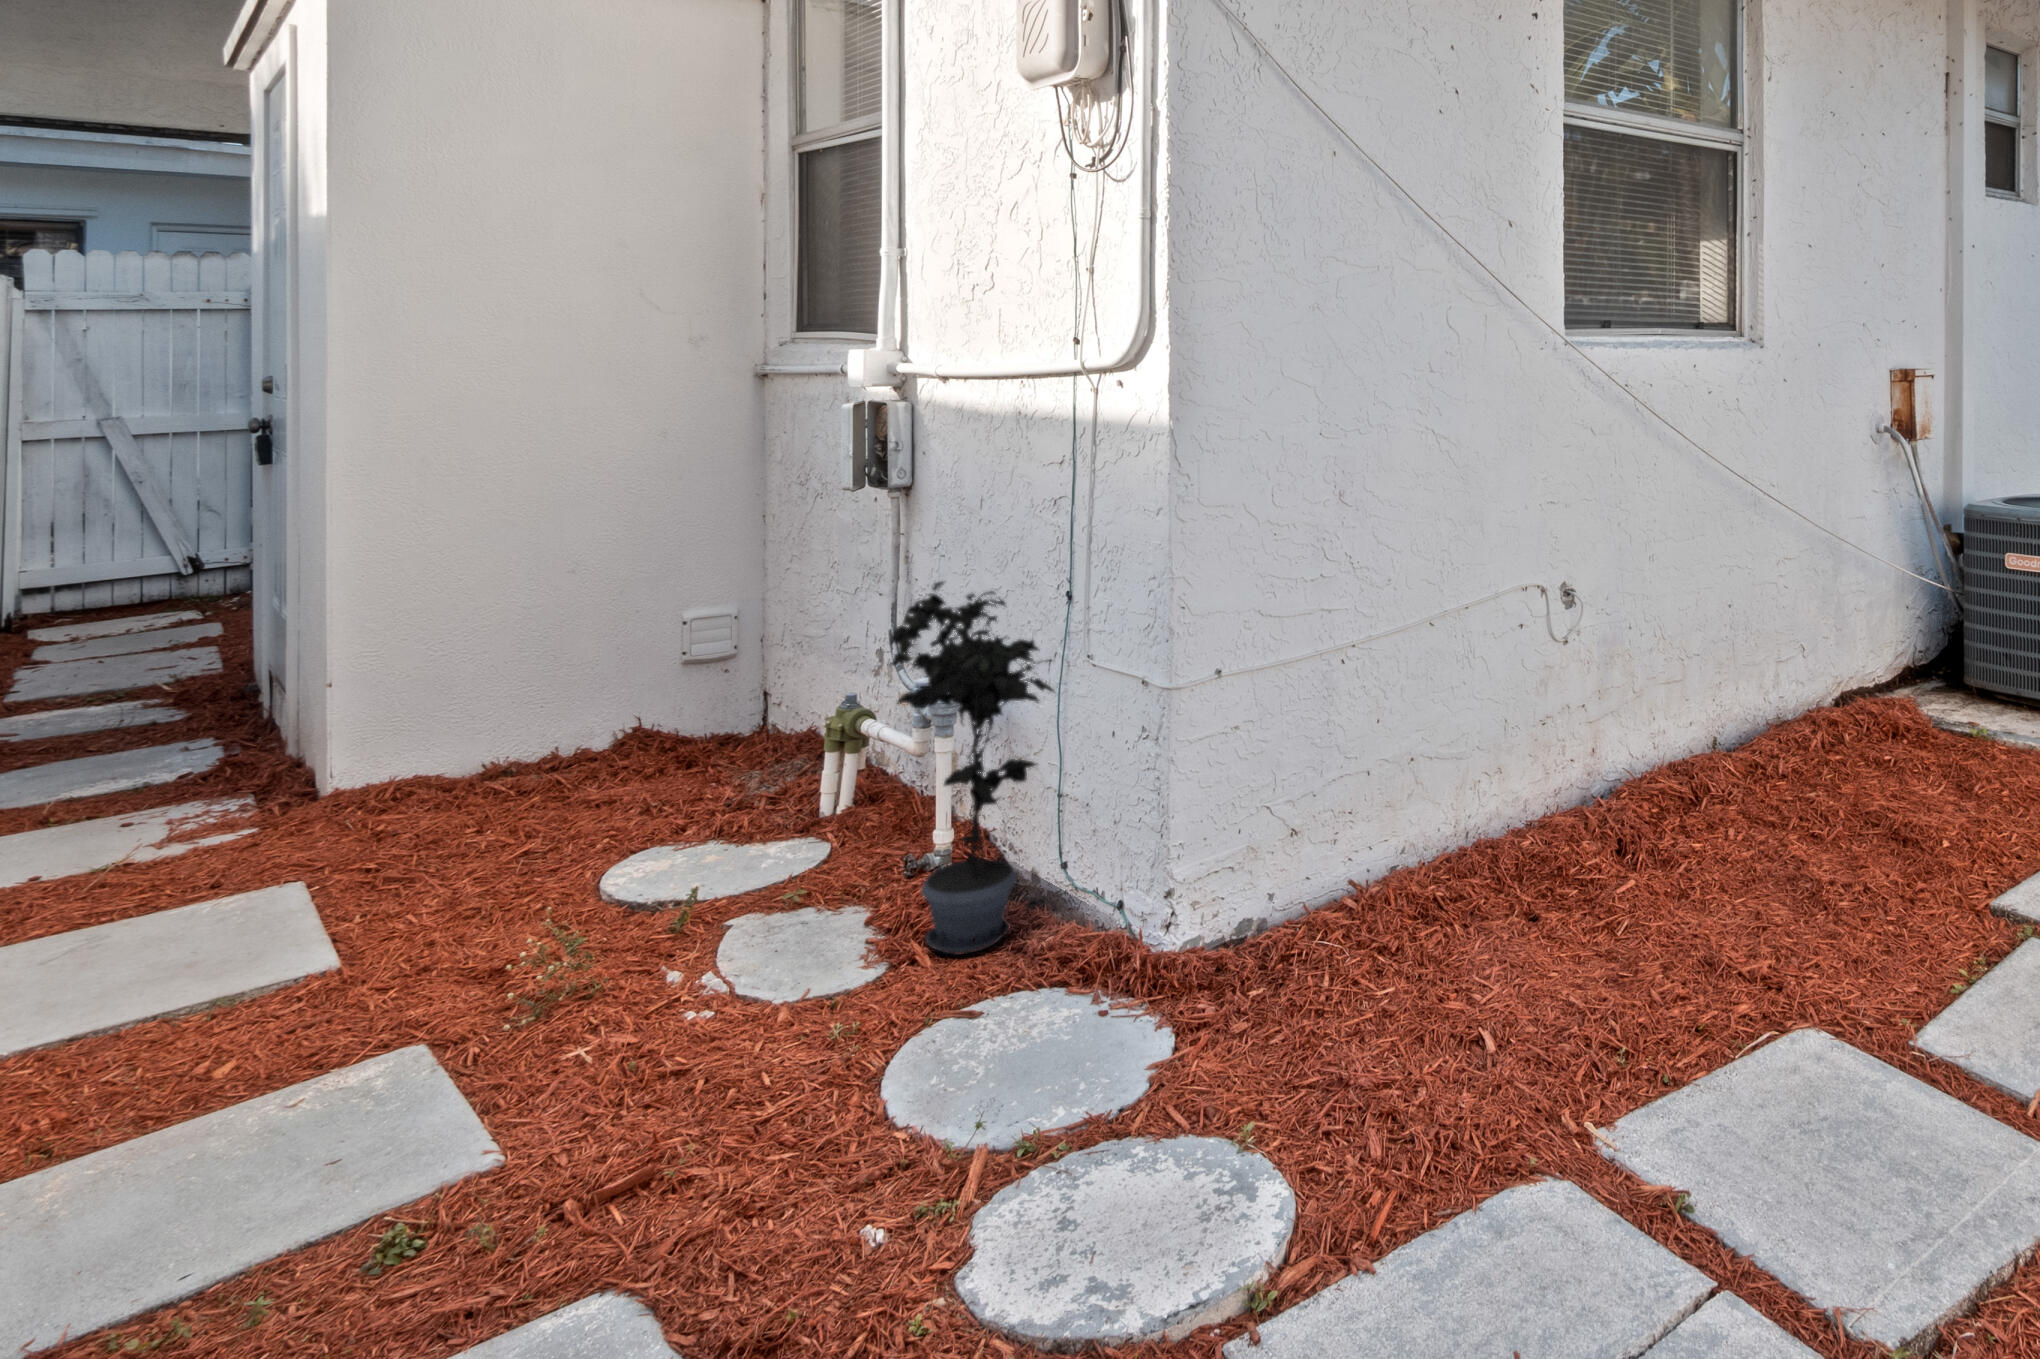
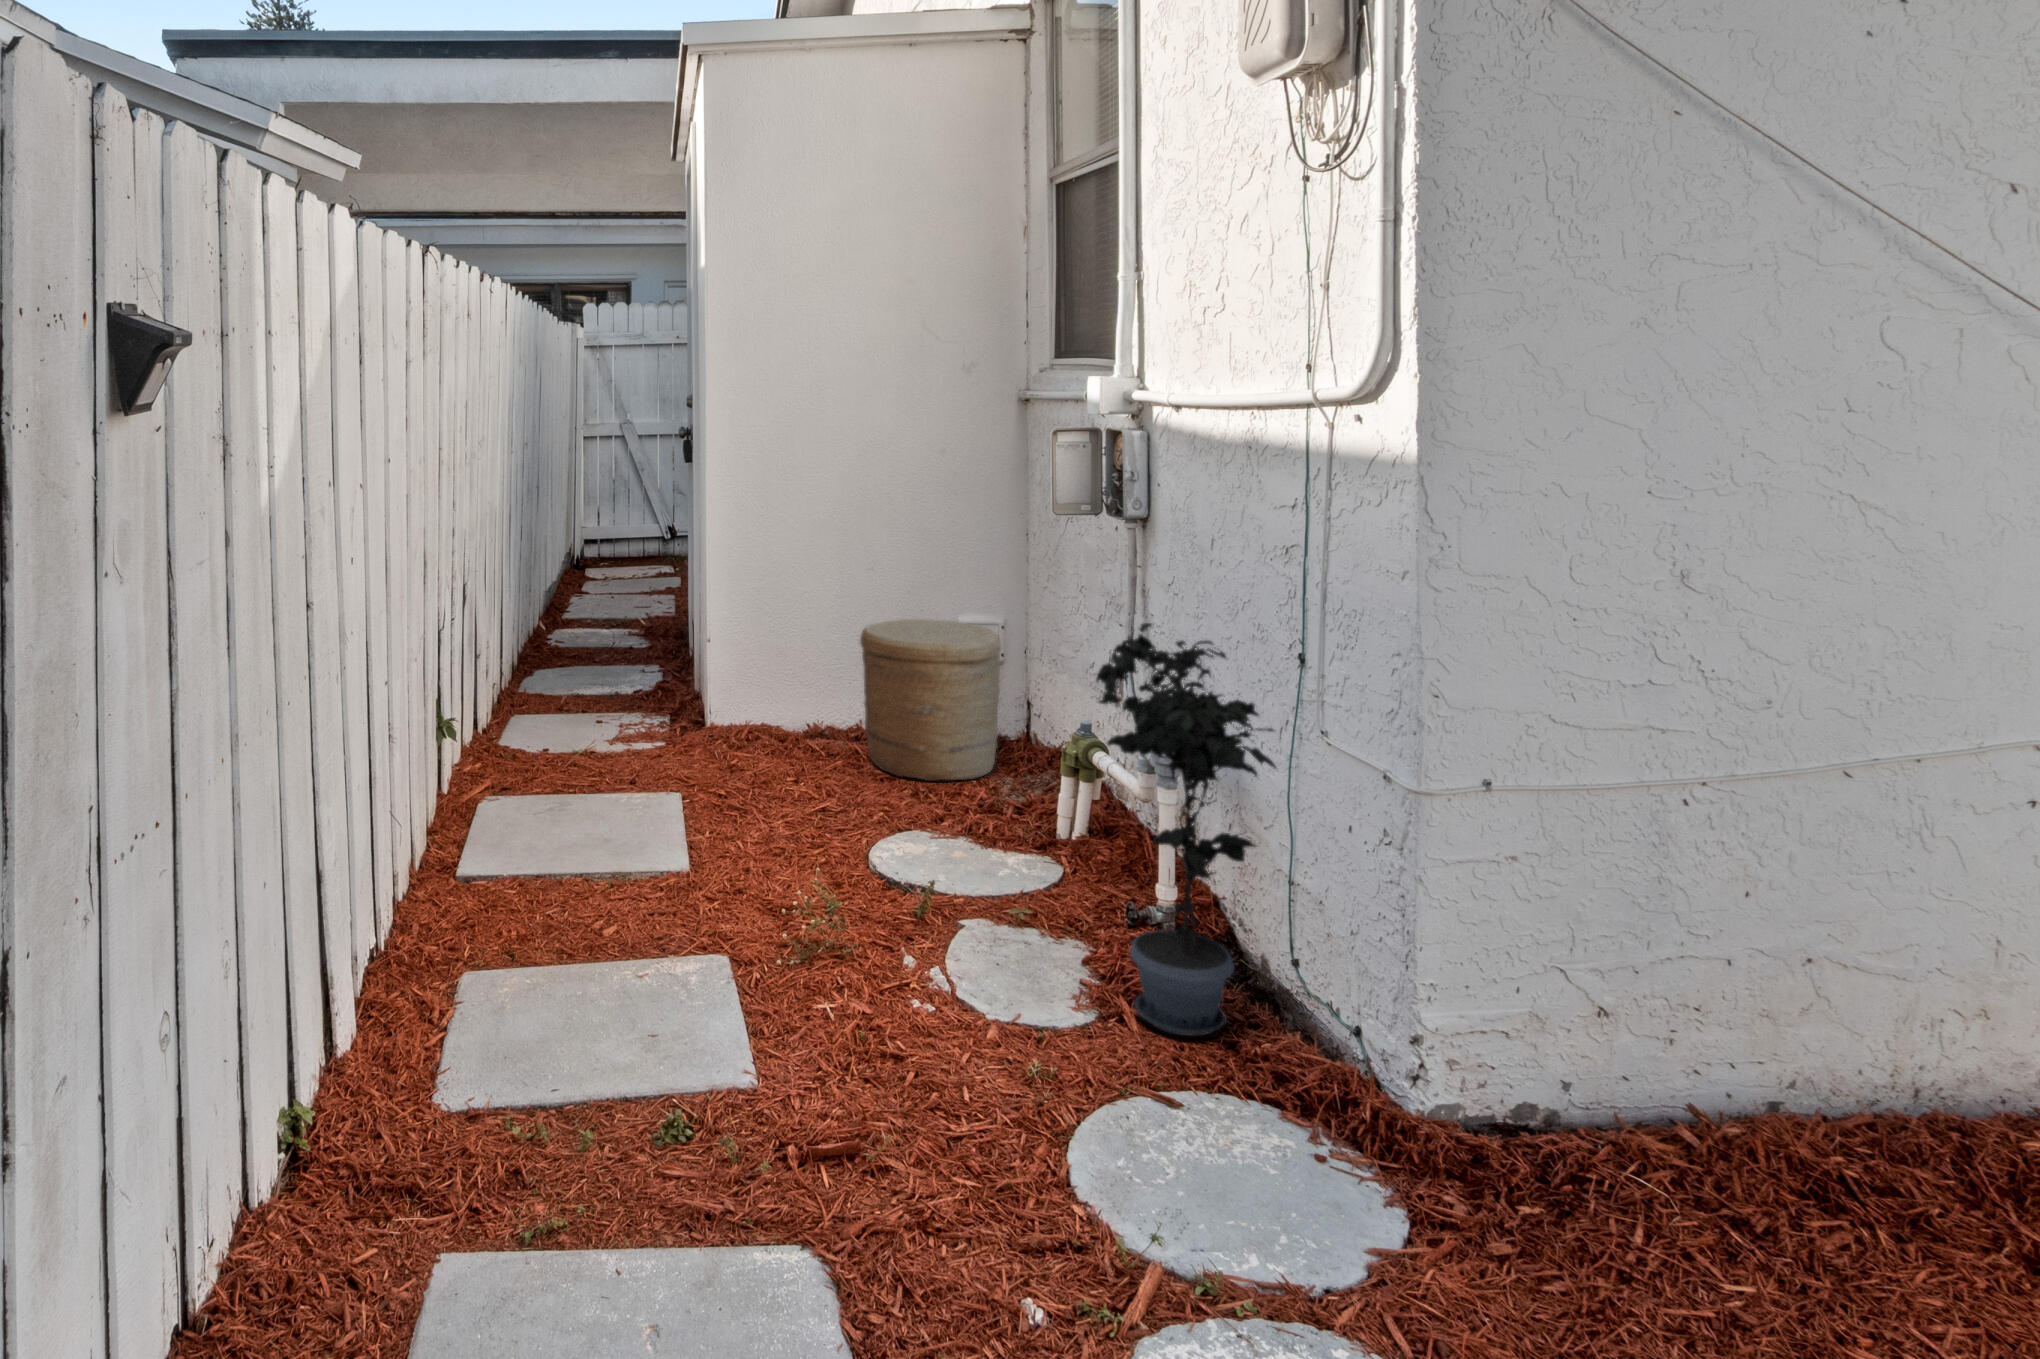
woven basket: none [566,618,746,800] -> present [860,619,1001,781]

